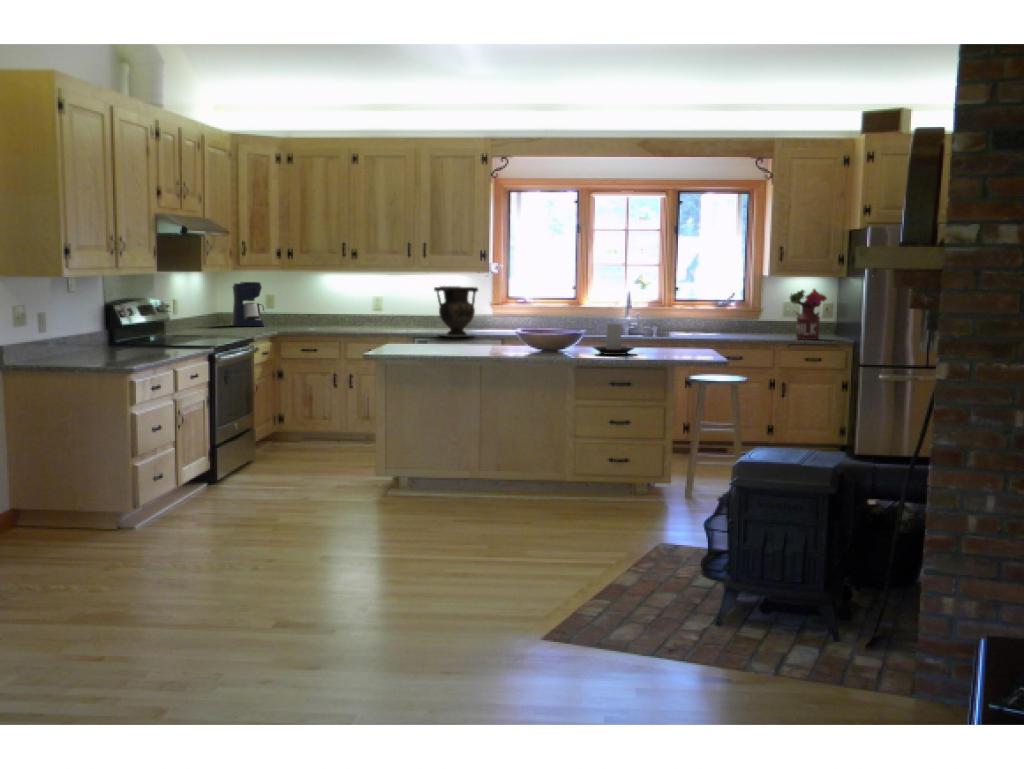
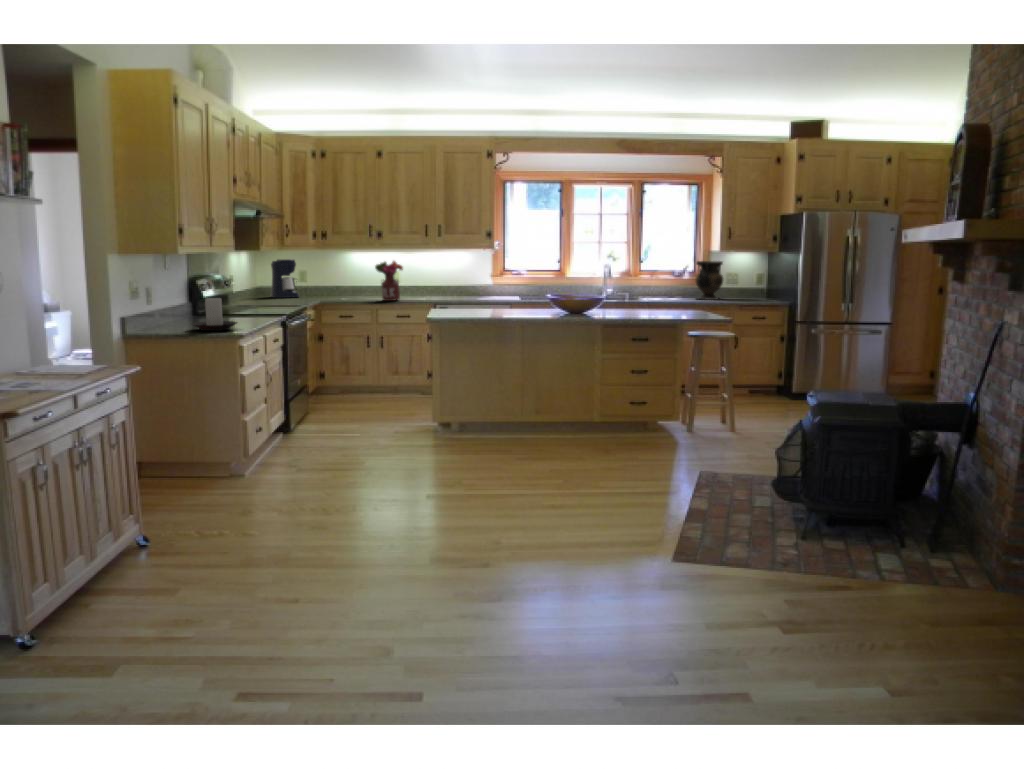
vase: present [434,286,478,337] -> present [695,261,723,300]
flower arrangement: present [790,289,827,340] -> present [375,261,403,301]
candle holder: present [593,323,634,355] -> present [192,298,237,331]

